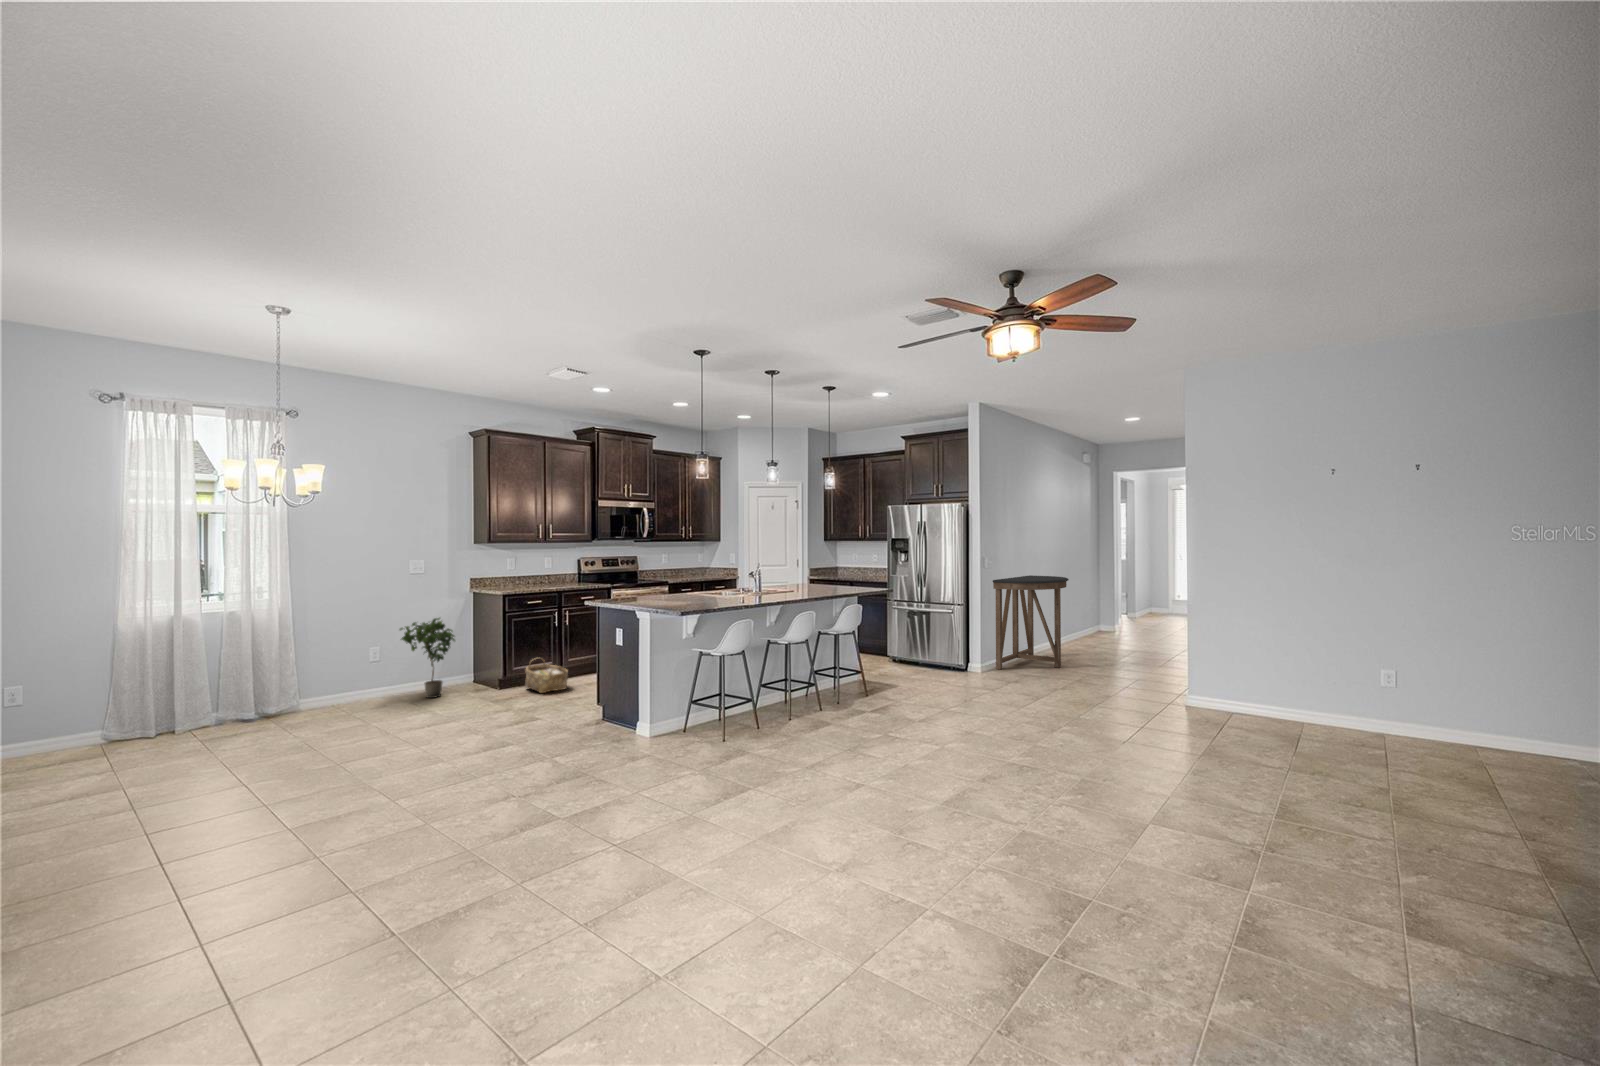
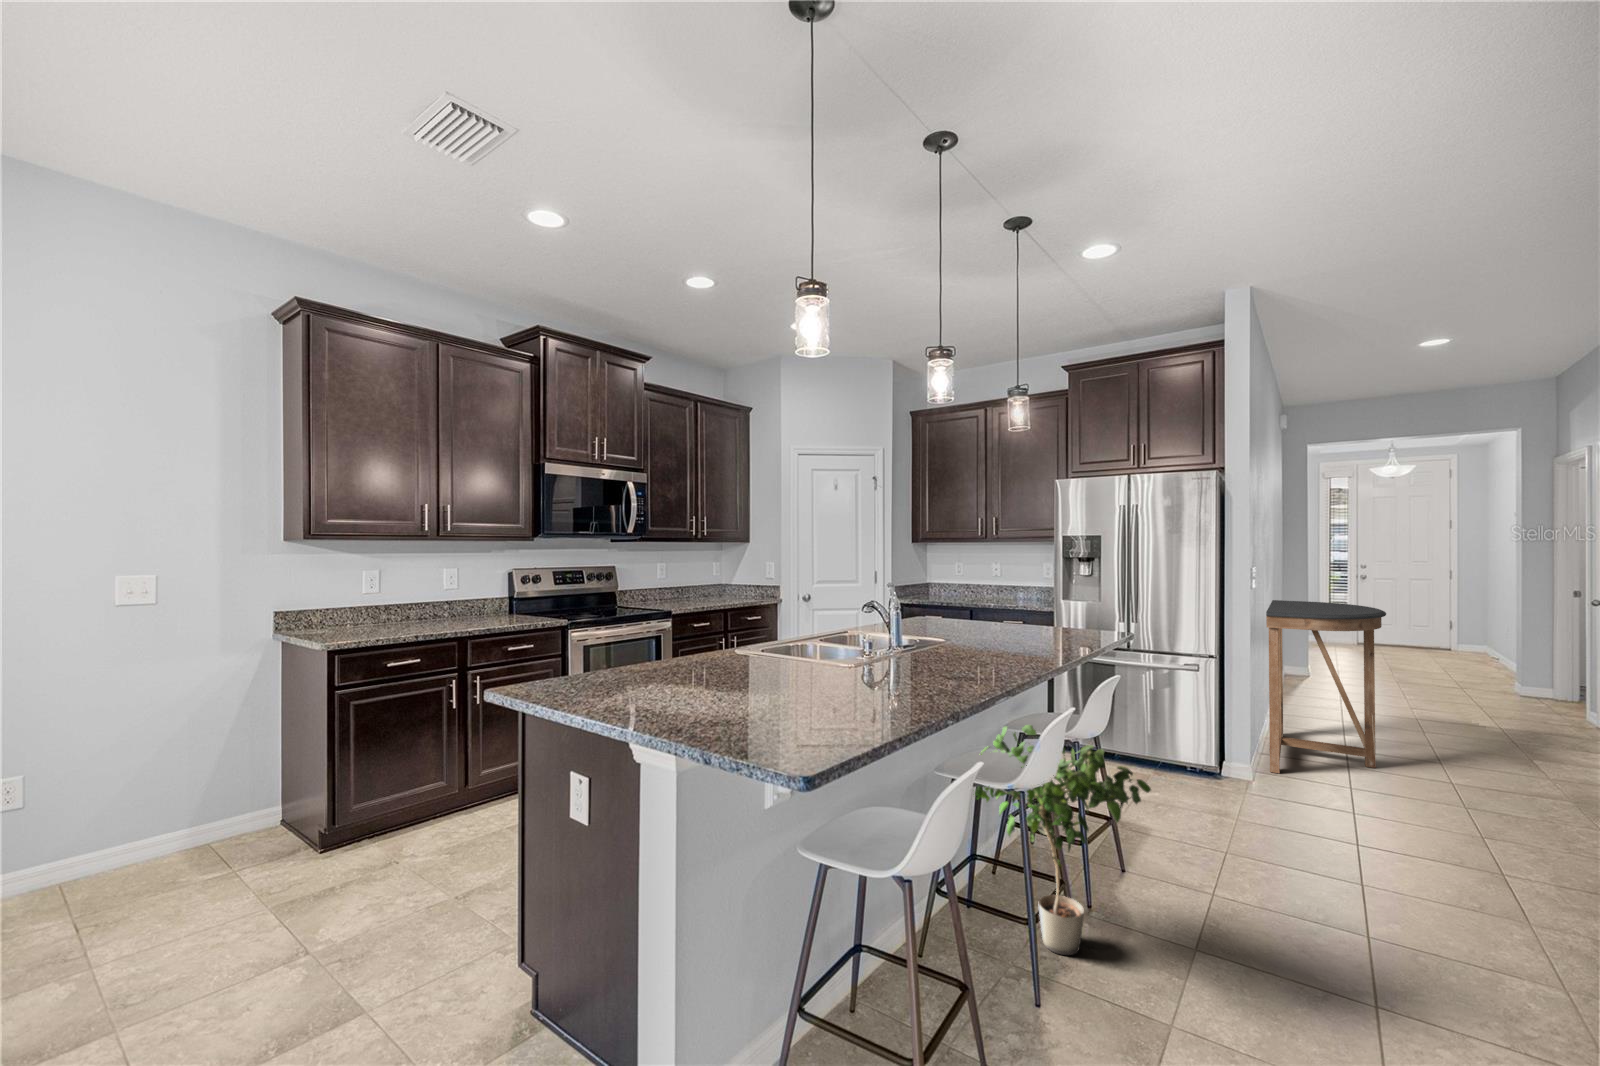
potted plant: present [400,618,455,698] -> present [973,725,1151,955]
woven basket: present [525,658,568,693] -> none [375,780,471,872]

